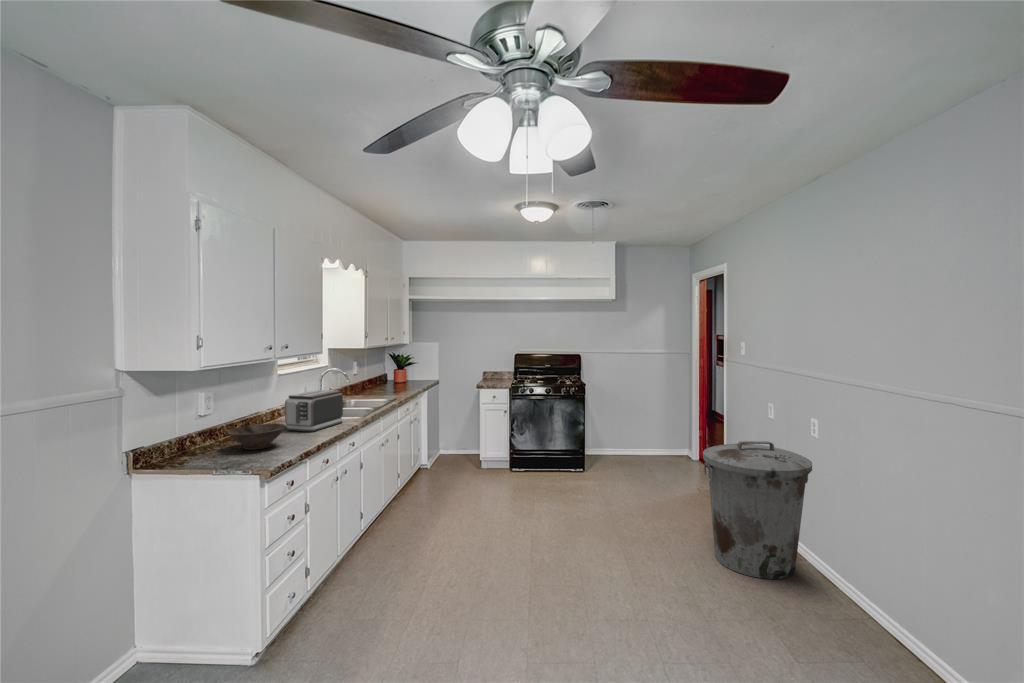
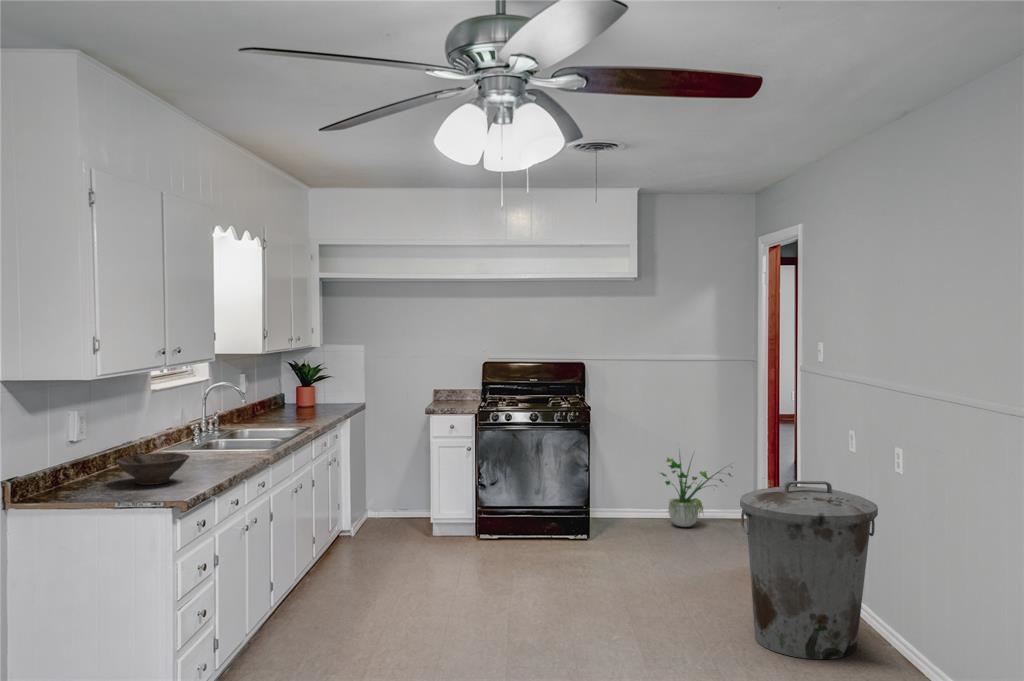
toaster: present [285,390,343,432] -> none [173,412,247,467]
potted plant: none [626,405,679,461] -> present [661,456,731,527]

